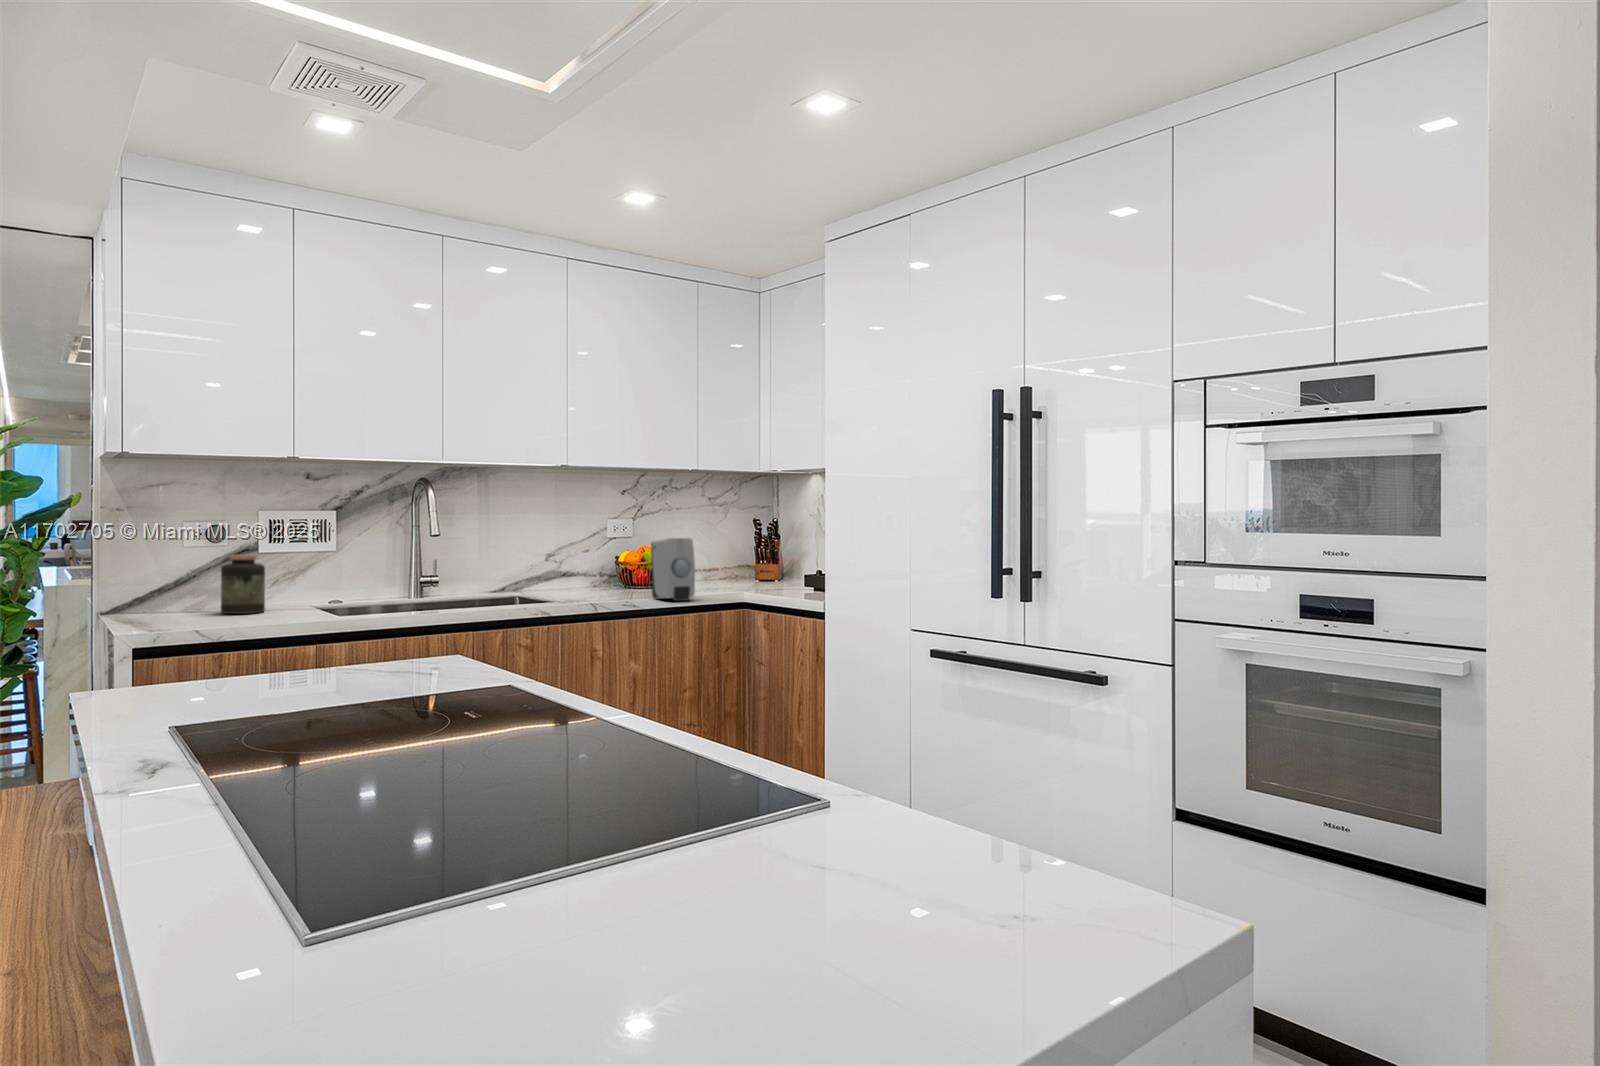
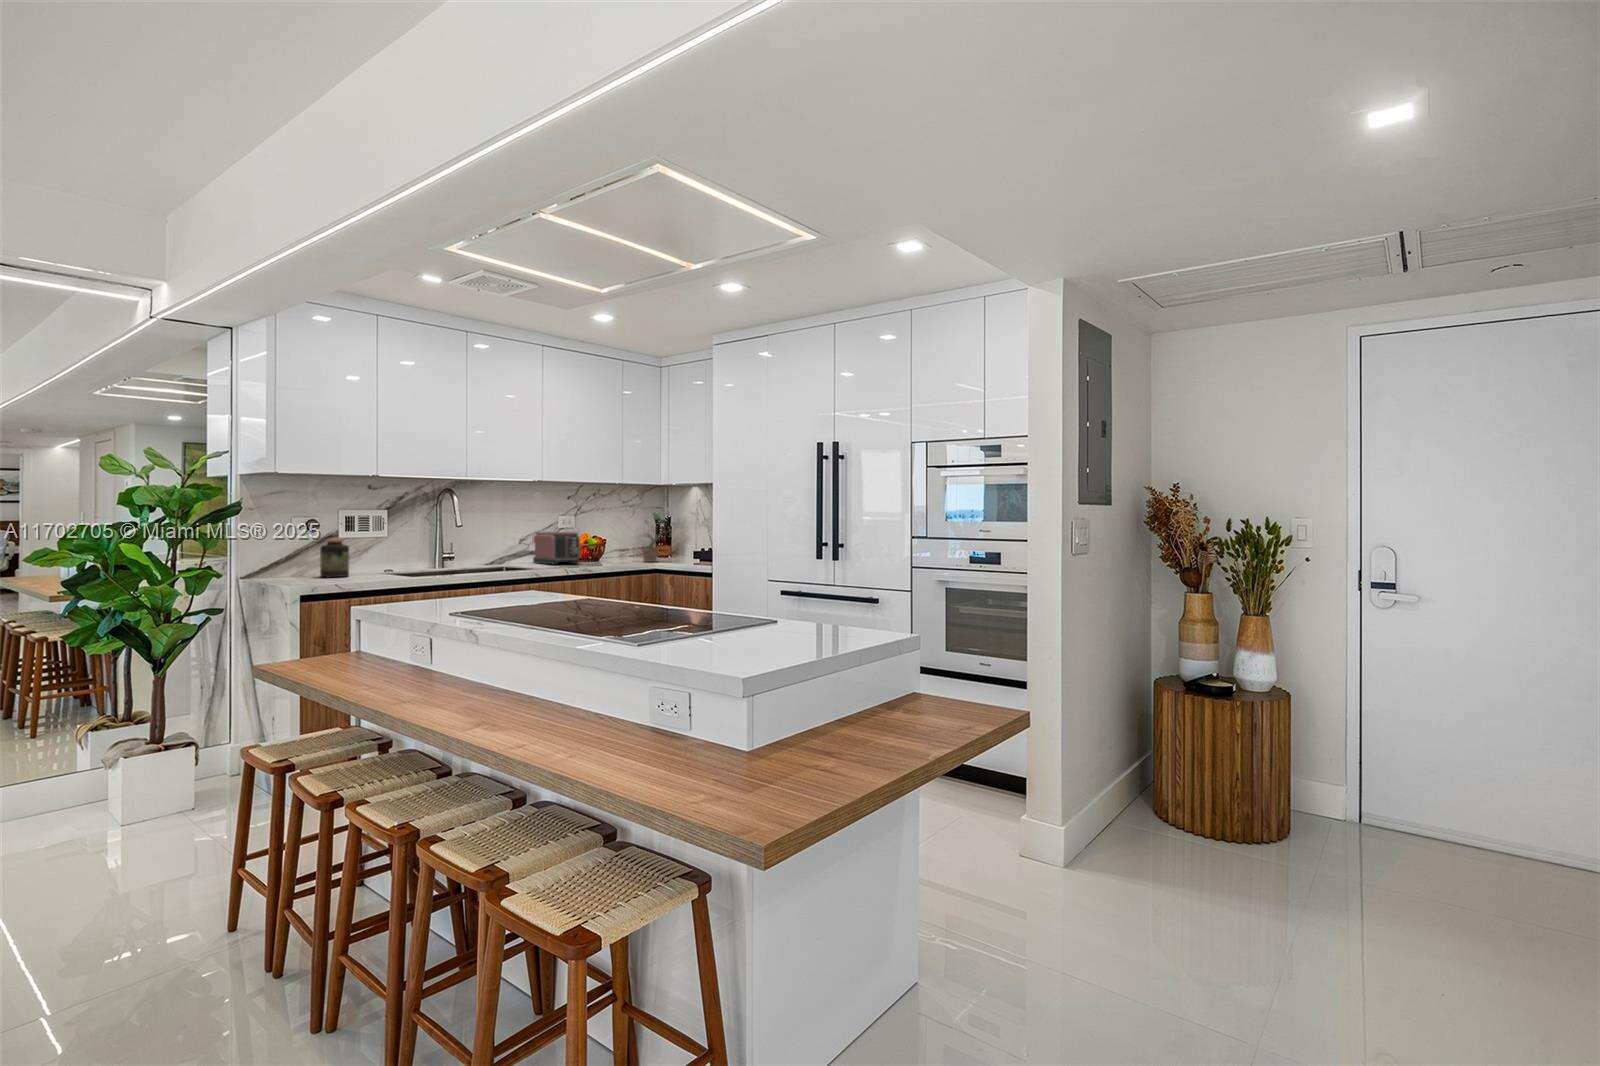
potted plant: none [709,512,782,589] -> present [641,513,666,562]
soap dispenser: present [651,538,695,601] -> none [597,528,628,568]
toaster: none [568,543,633,593] -> present [533,532,580,564]

